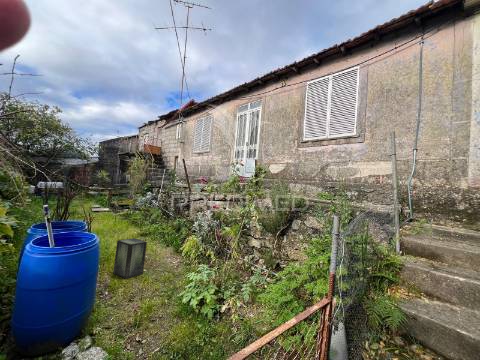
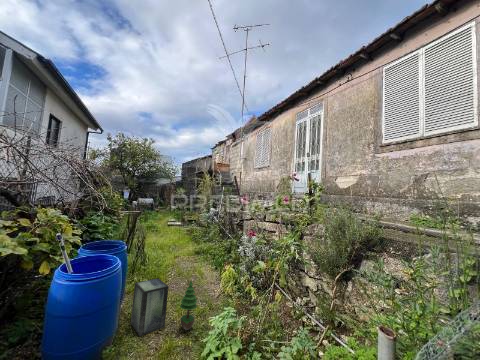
potted tree: none [157,237,171,274] -> present [180,281,197,330]

